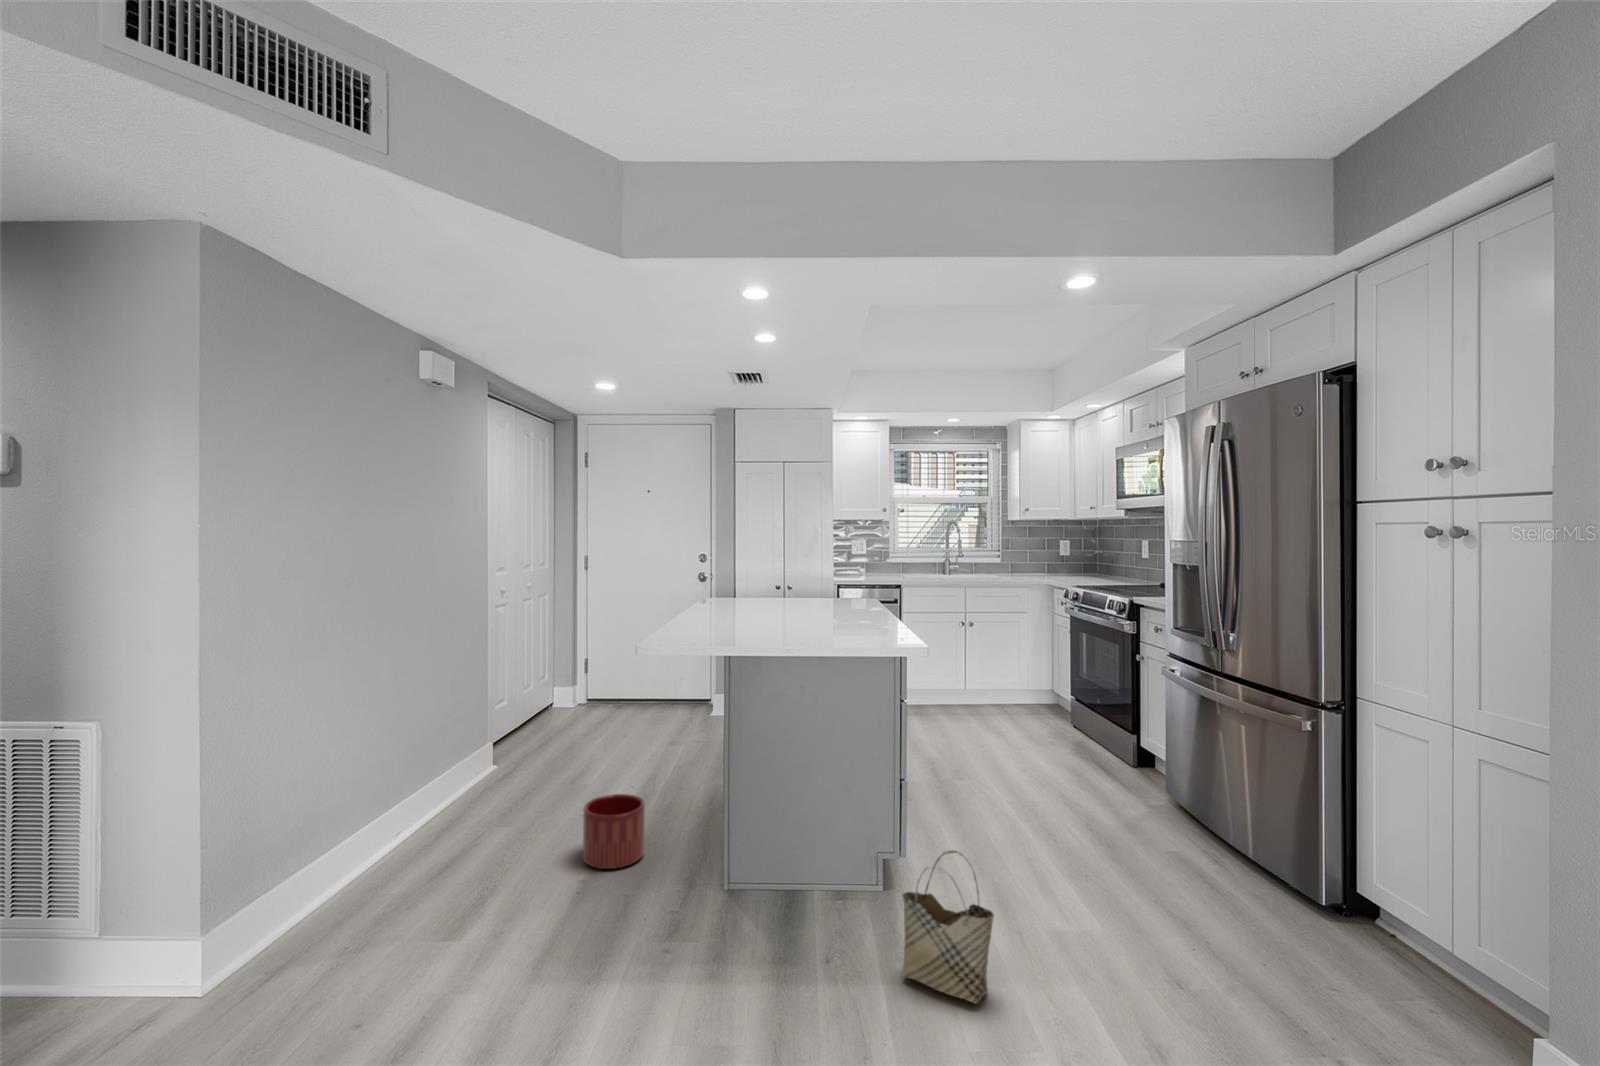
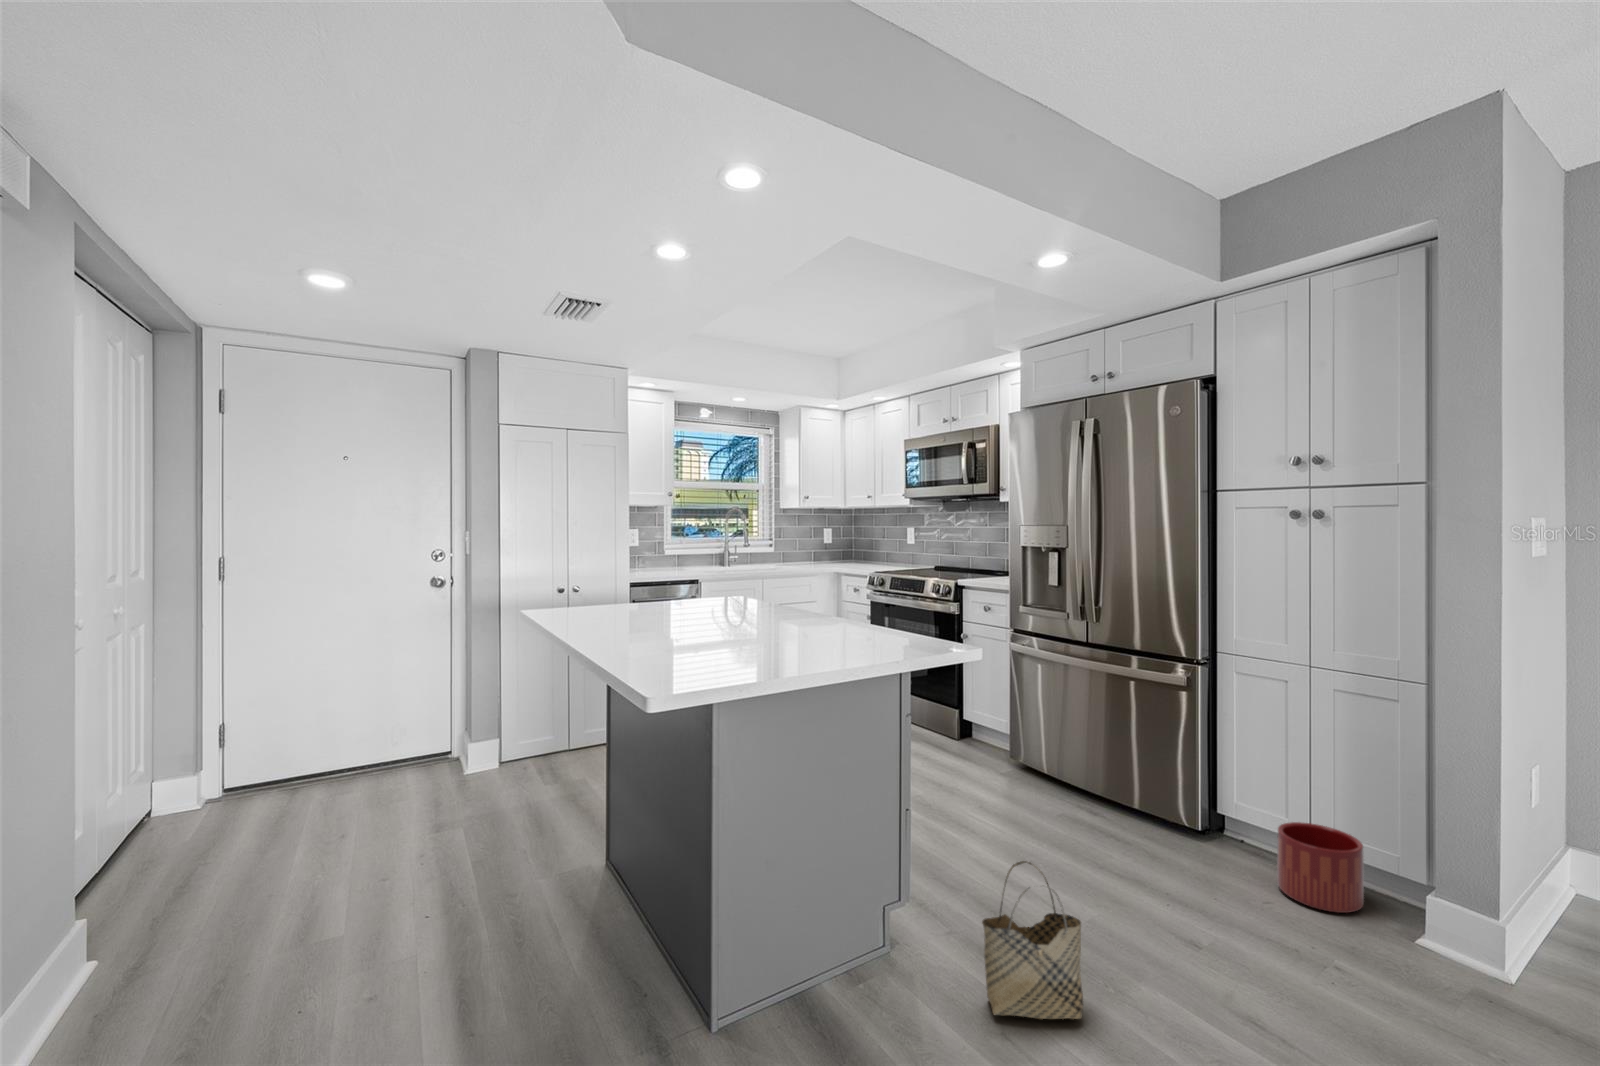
planter: present [583,794,645,869] -> present [1277,822,1364,913]

